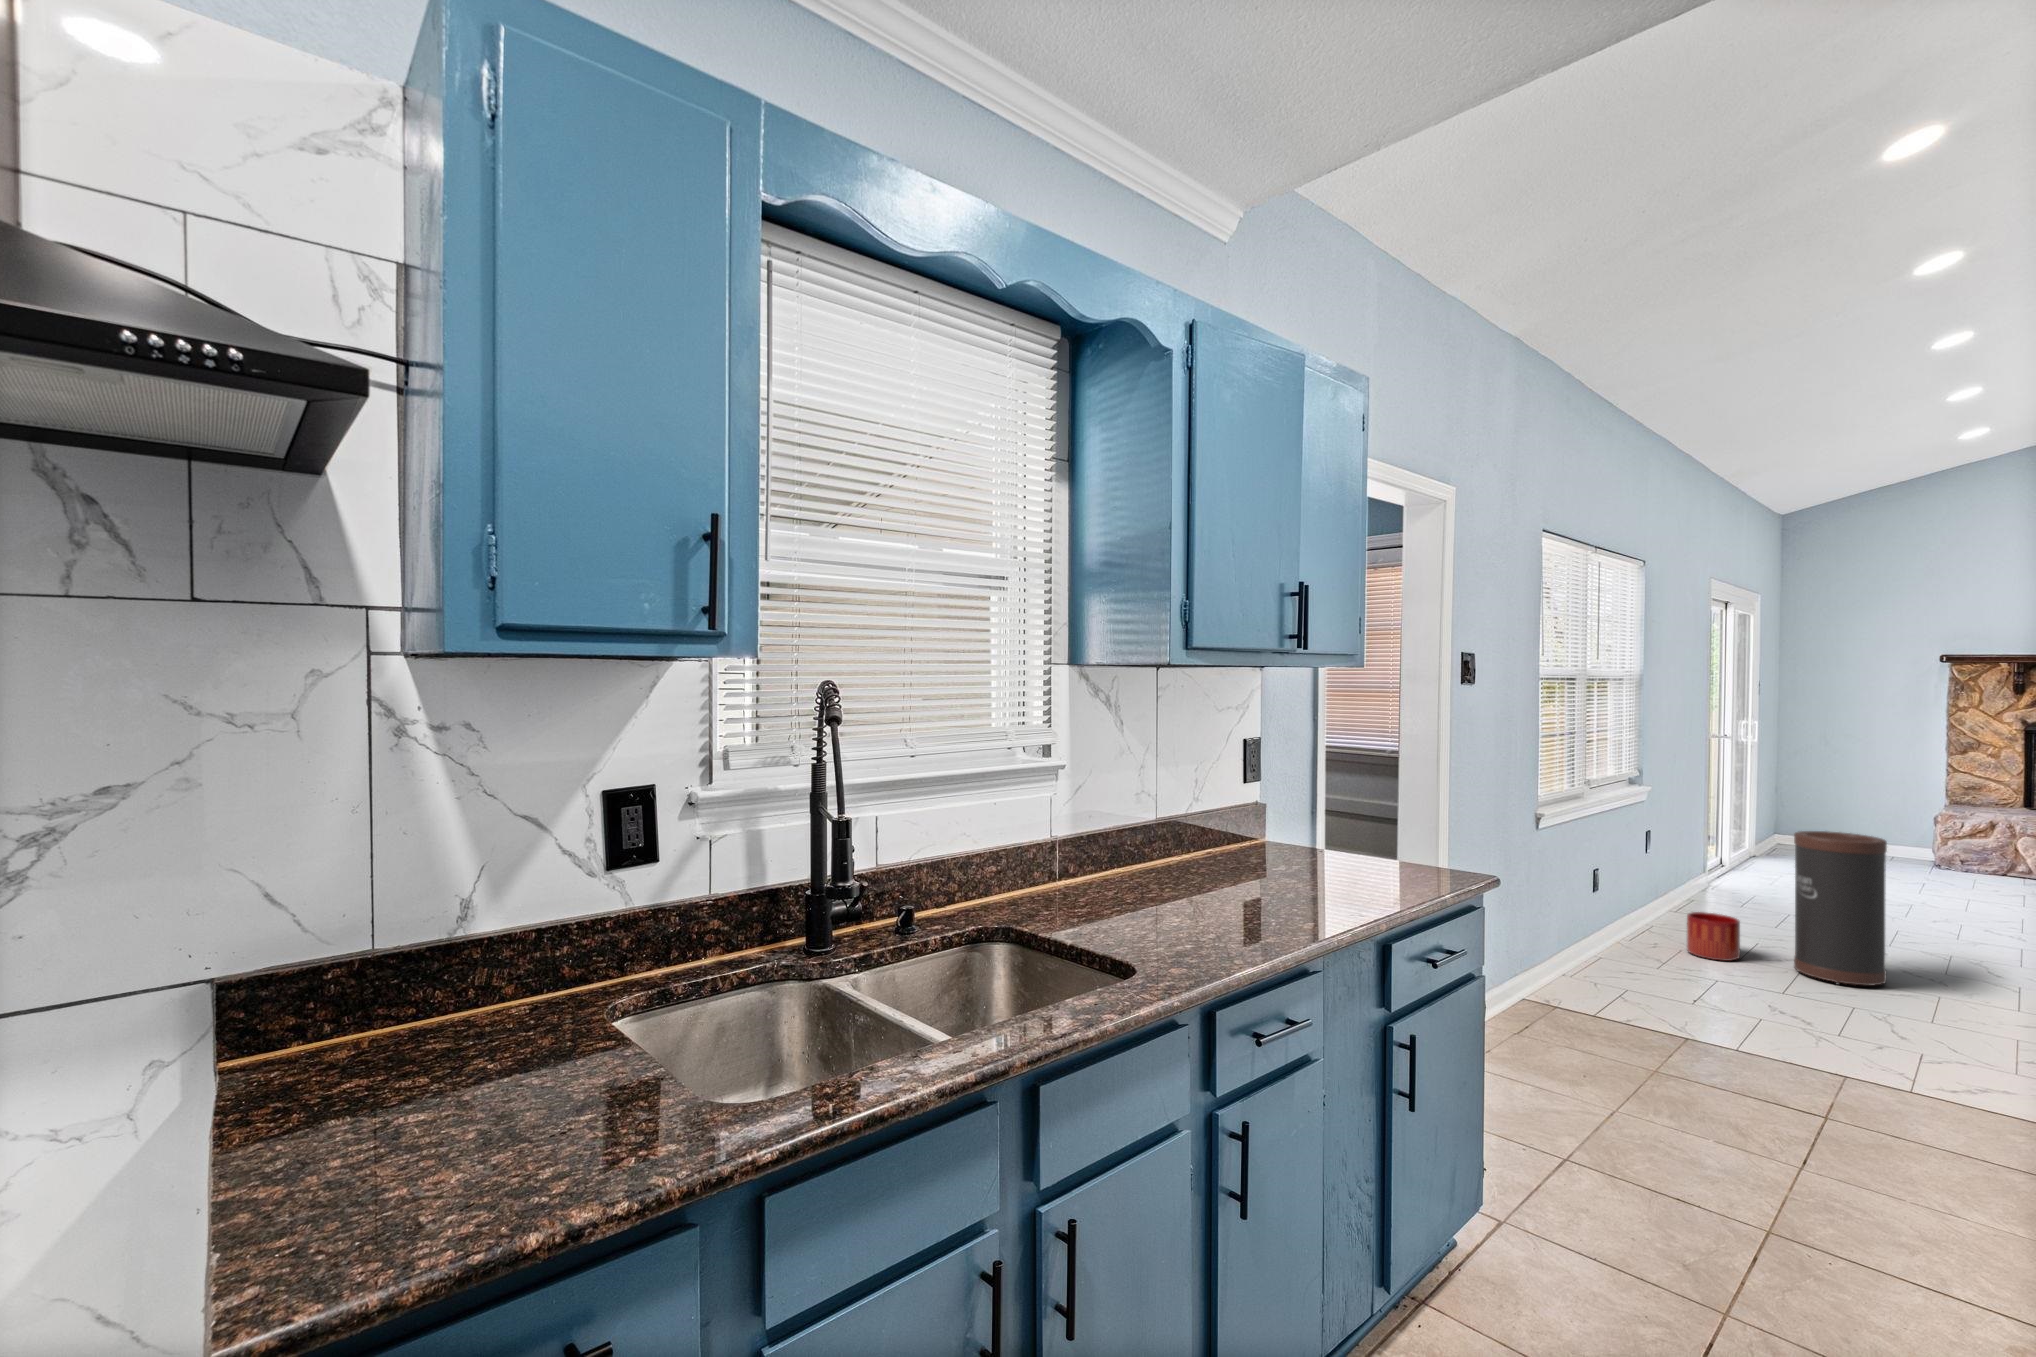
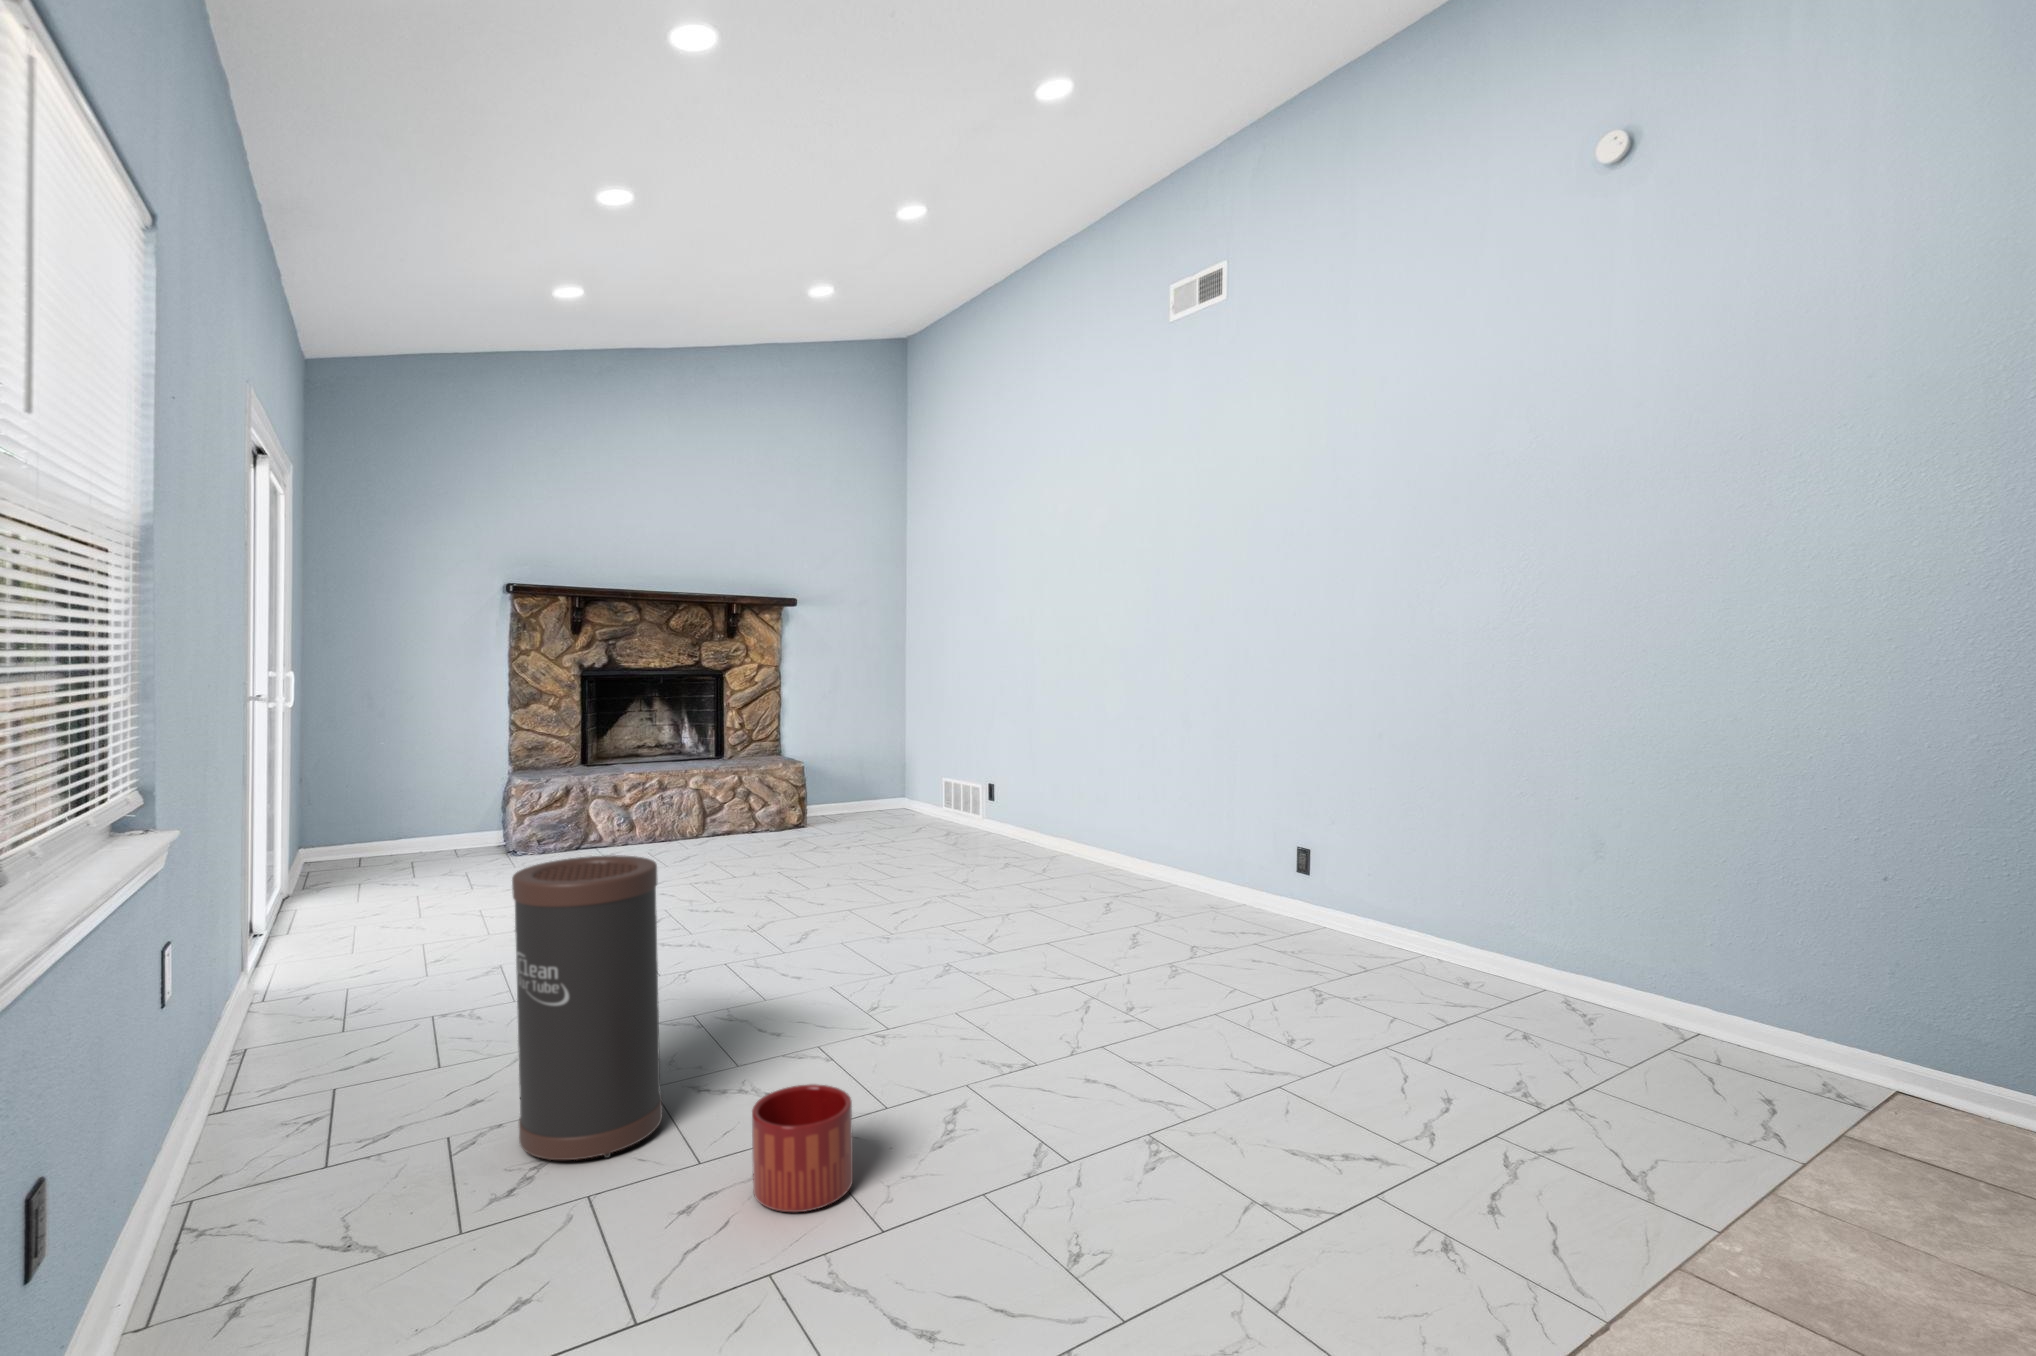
planter: present [1687,912,1740,961] -> present [752,1084,853,1212]

